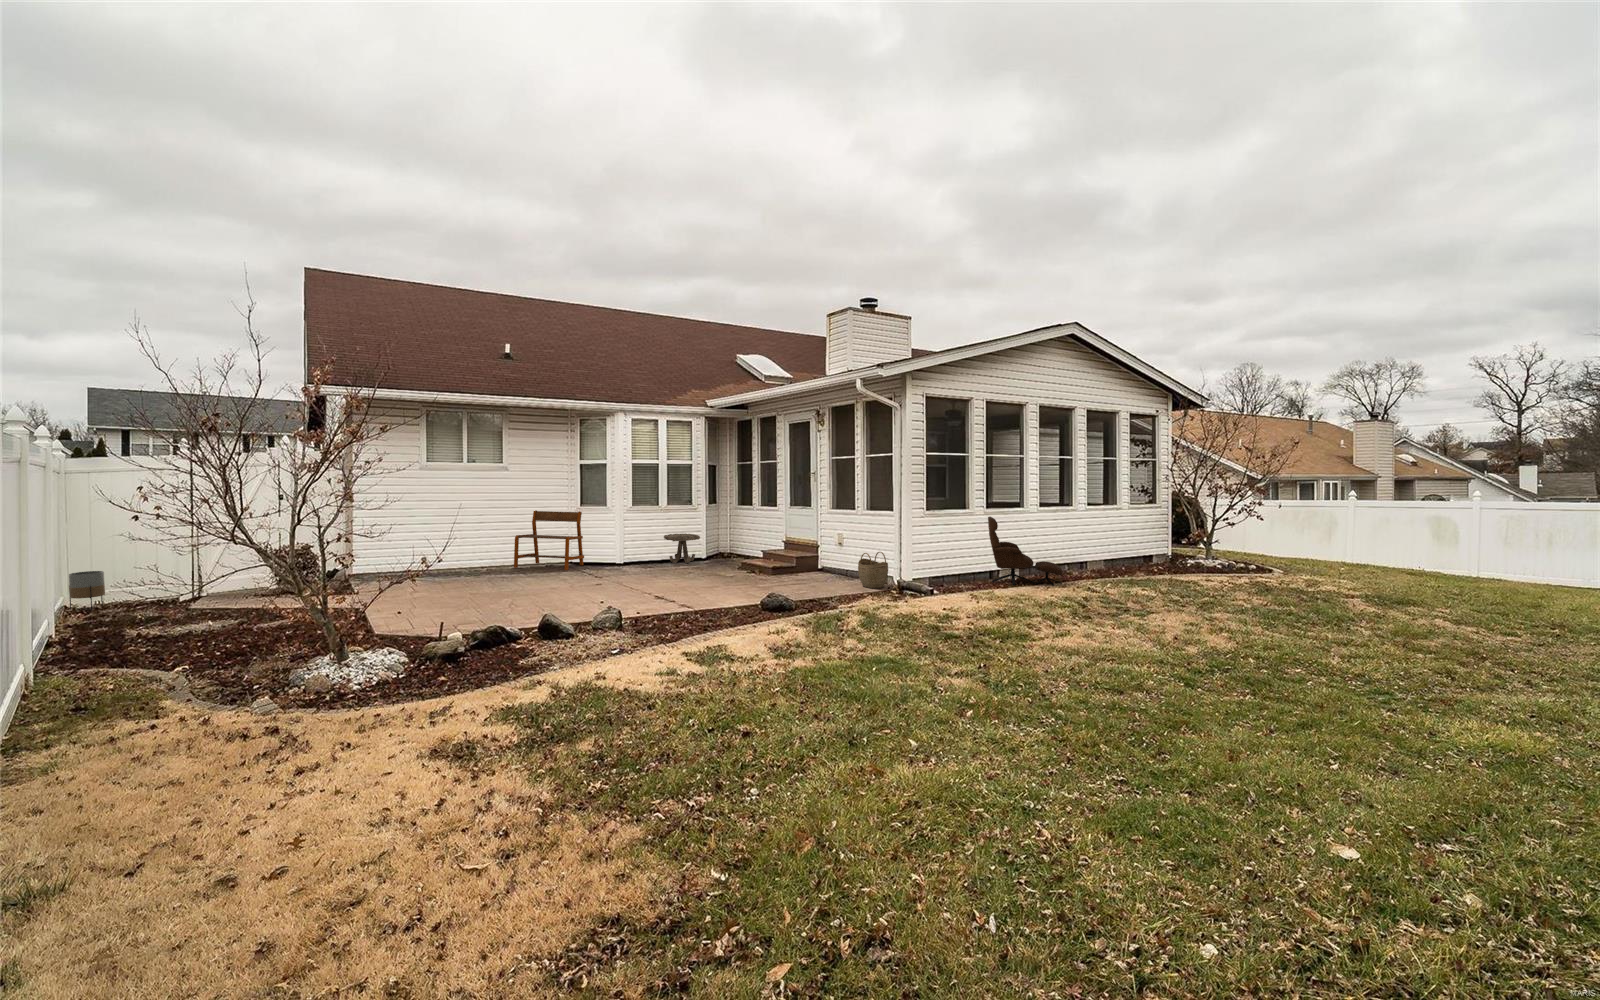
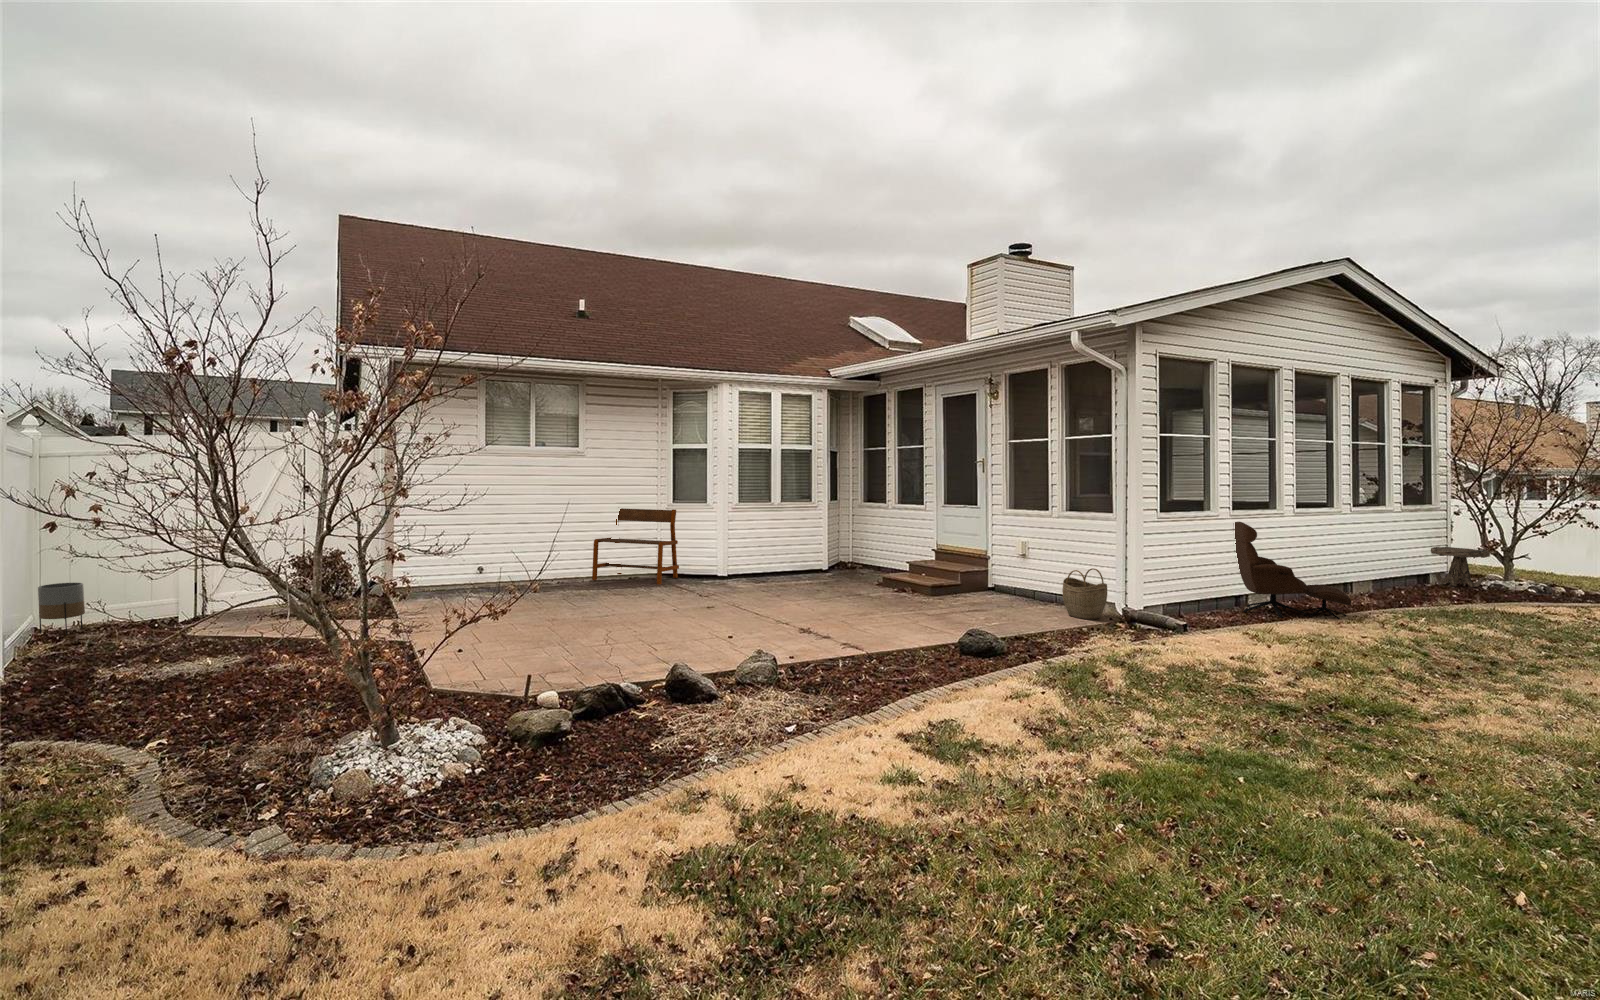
side table: present [664,533,700,563] -> present [1431,547,1490,587]

